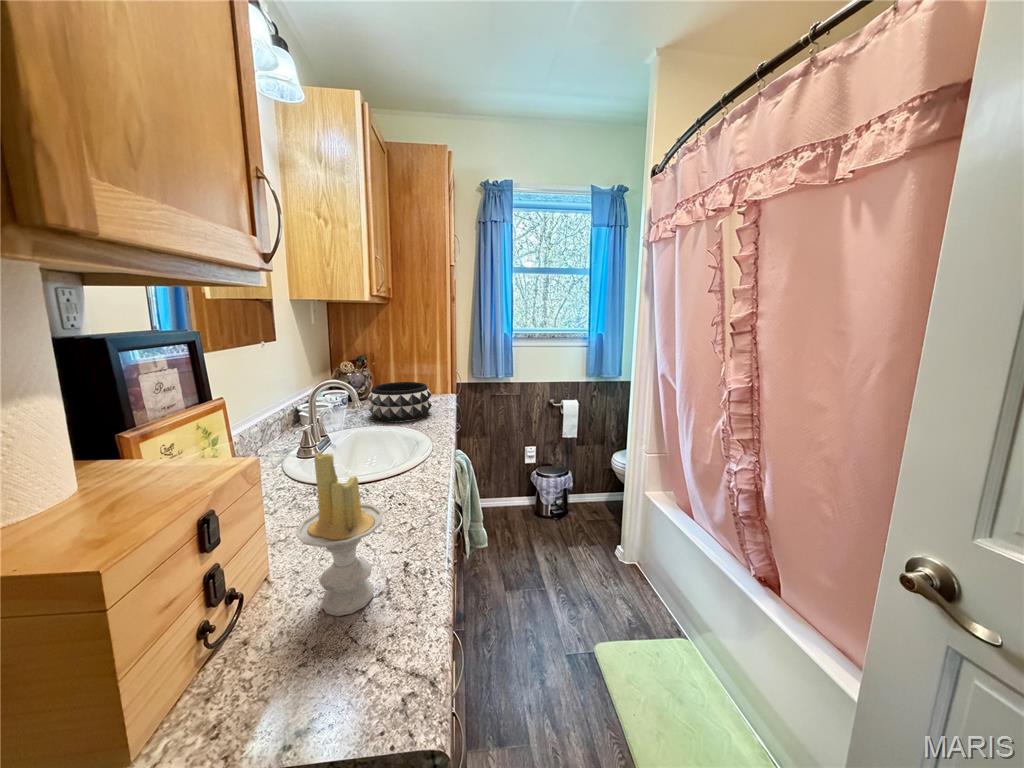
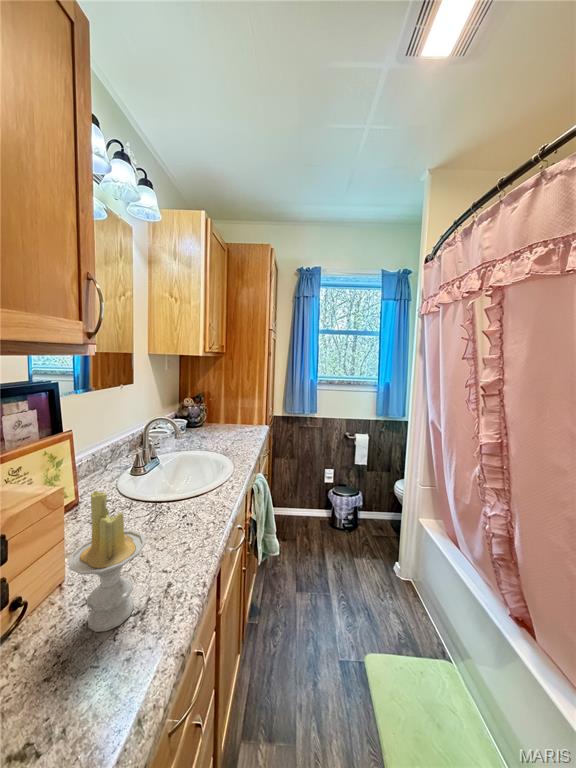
decorative bowl: present [368,382,432,422] -> none [199,417,246,447]

